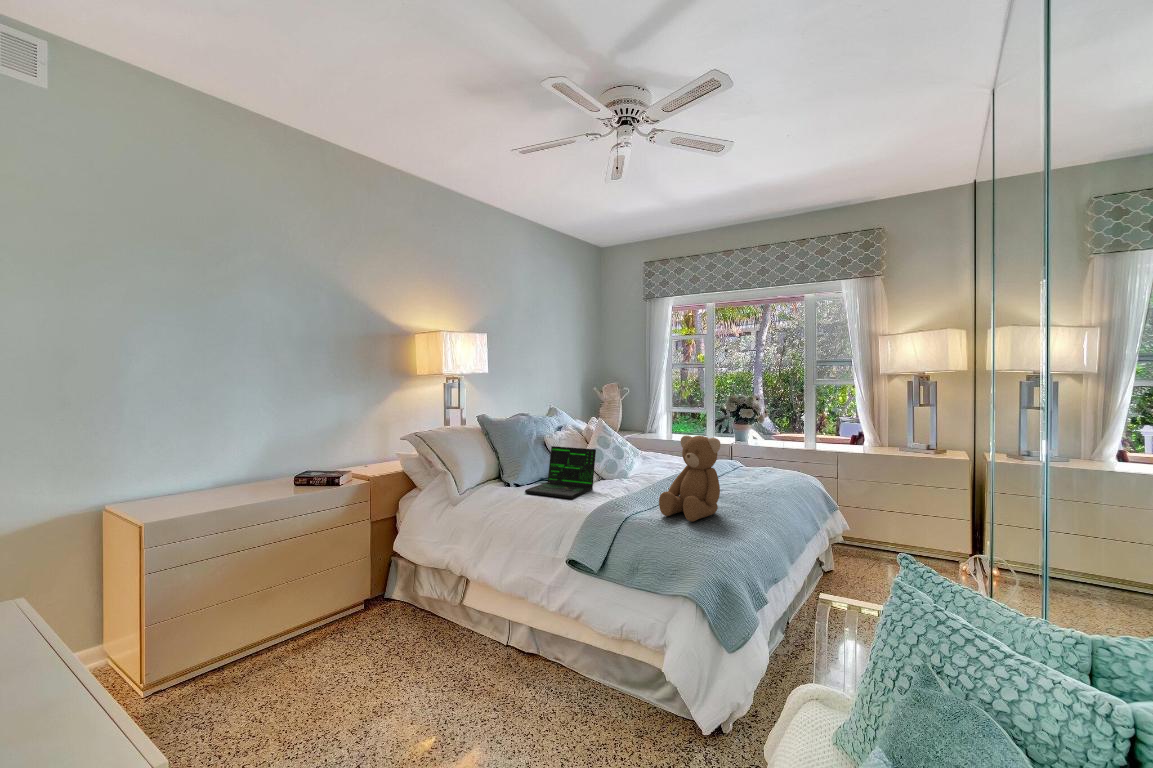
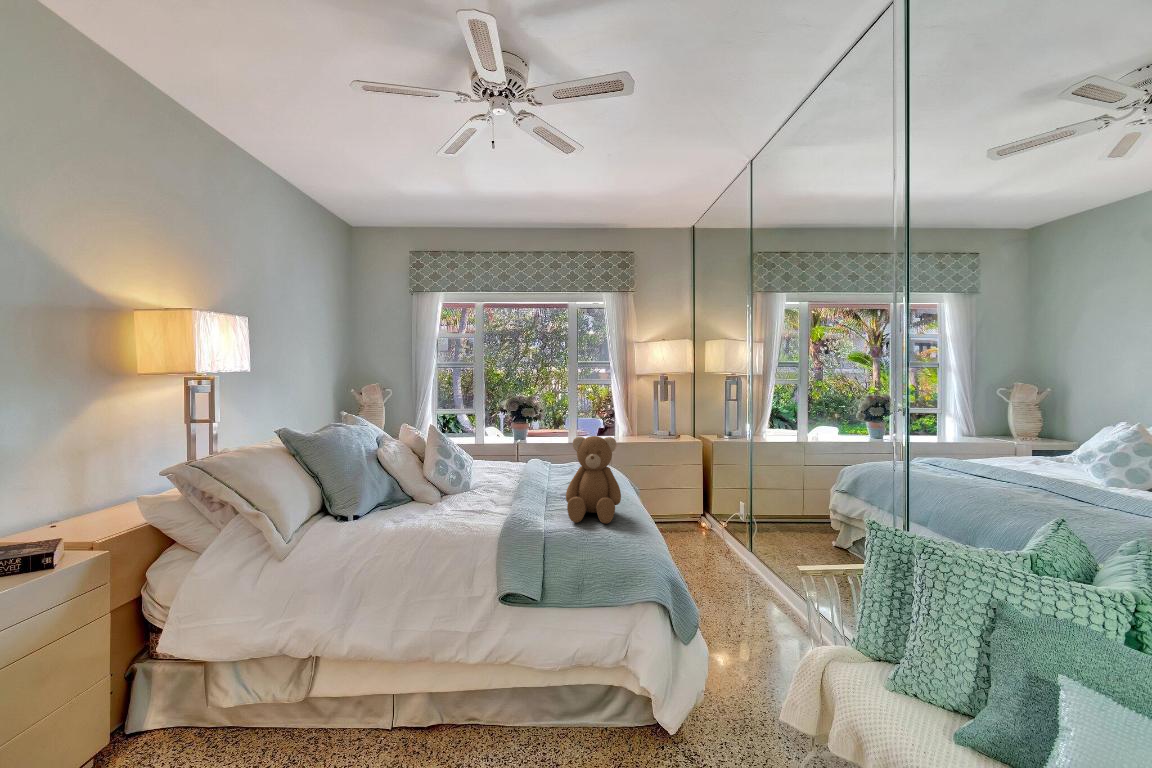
laptop: present [525,446,607,499] -> none [382,461,473,525]

